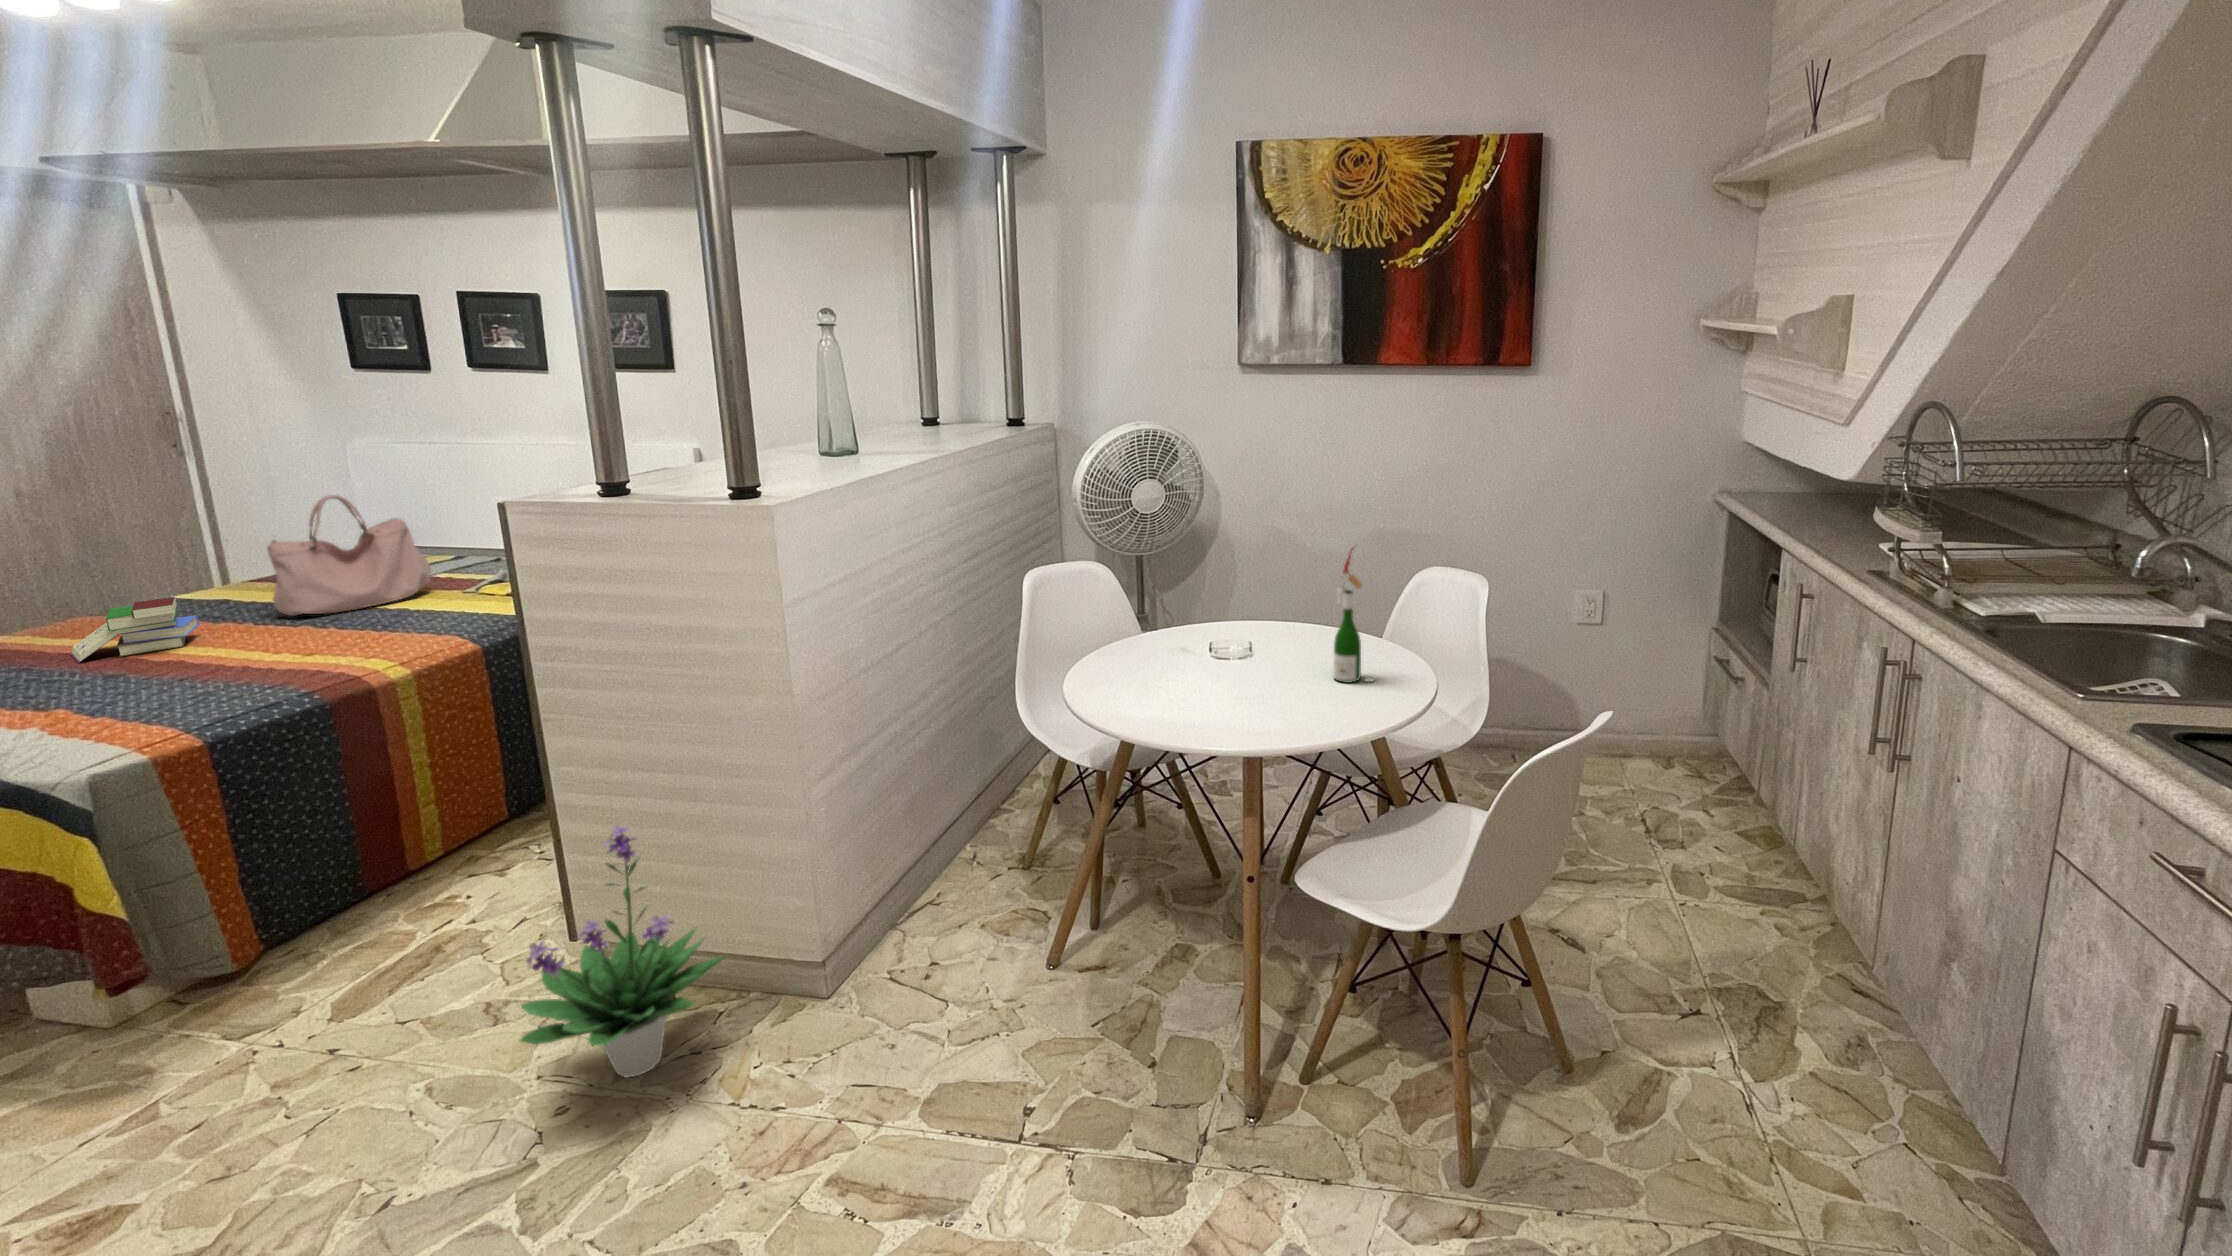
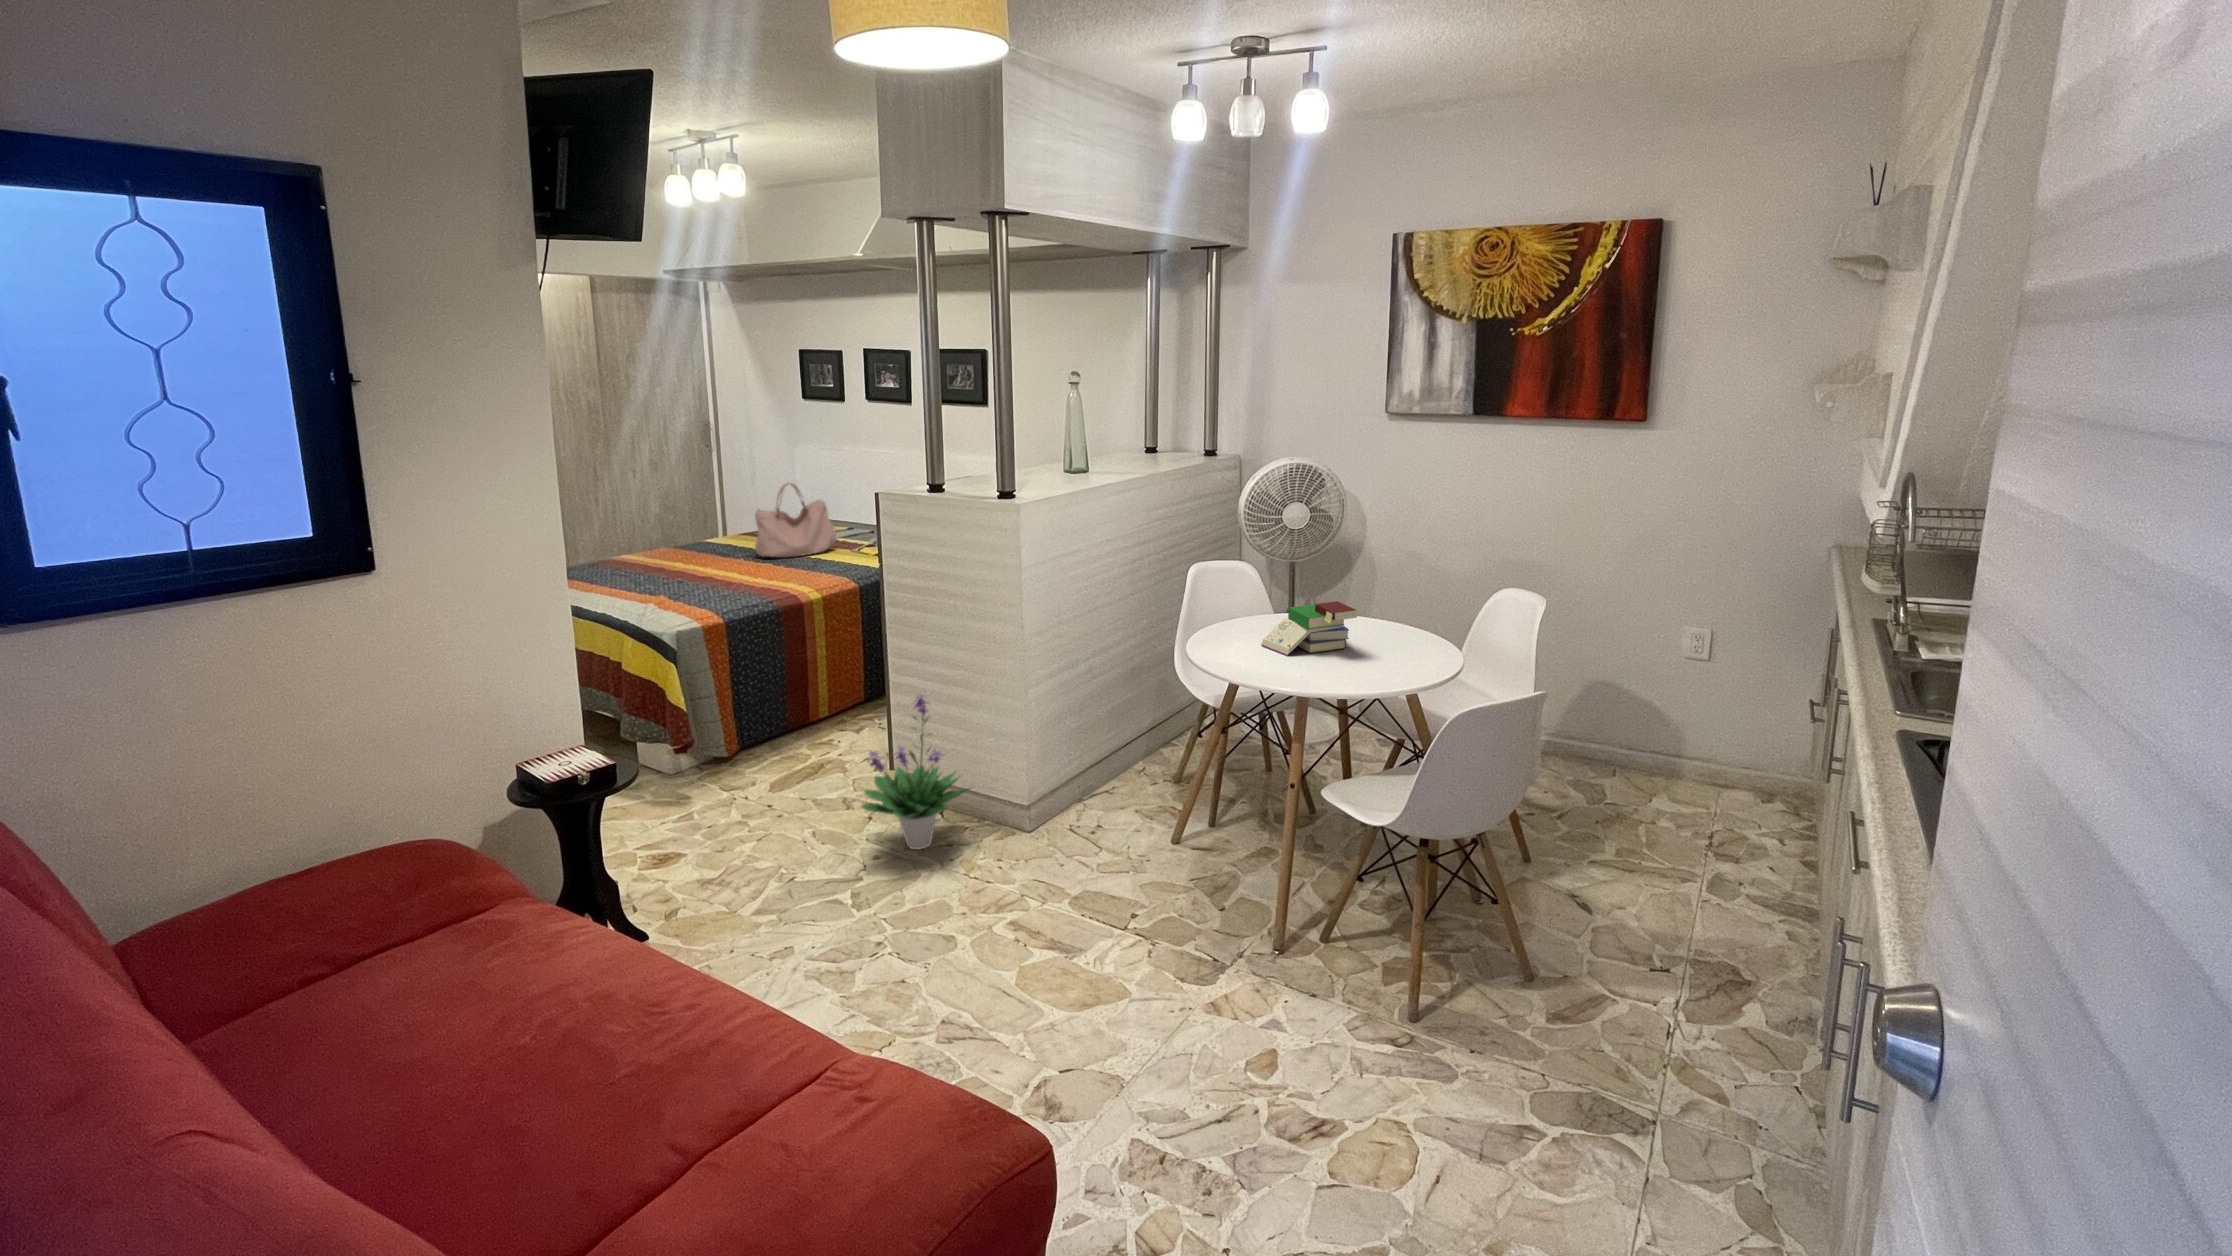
wine bottle: present [1334,546,1373,683] -> none [1382,557,1411,662]
book: present [71,597,199,663] -> present [1261,601,1357,656]

